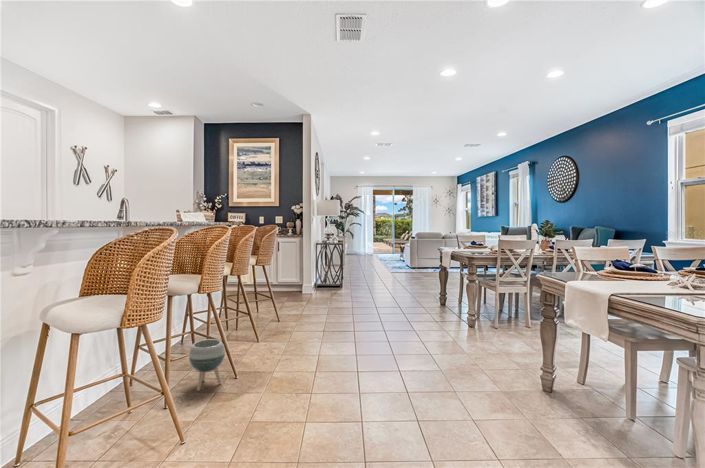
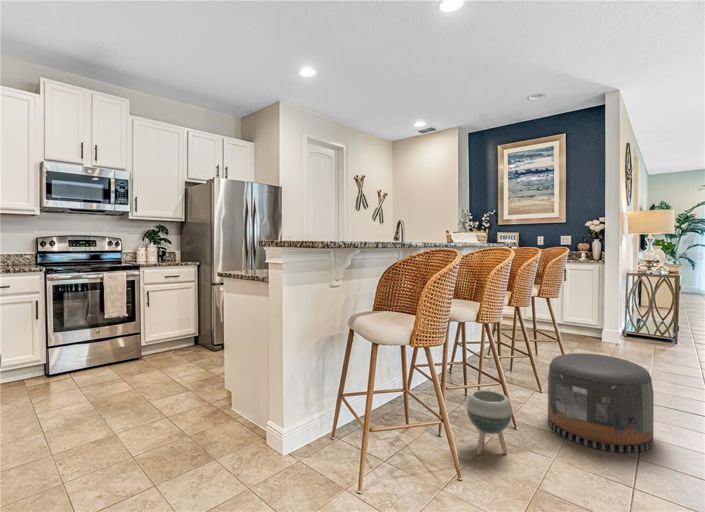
pouf: none [255,301,317,364] -> present [548,353,654,453]

